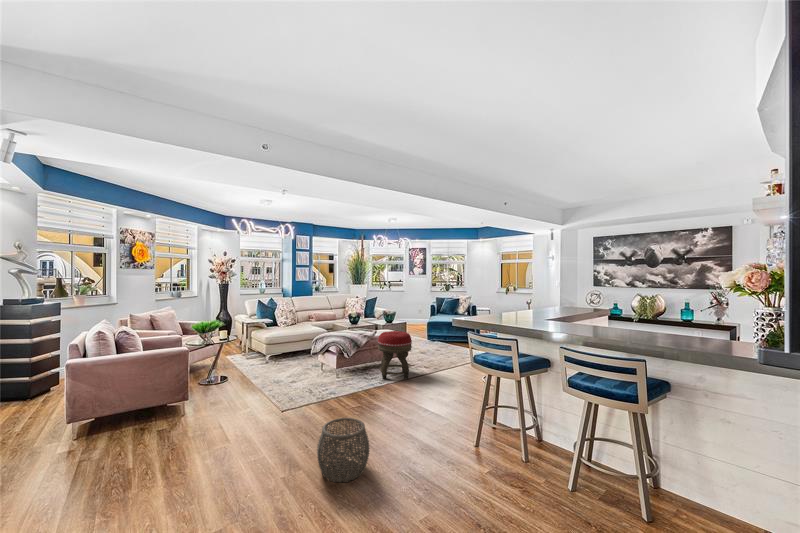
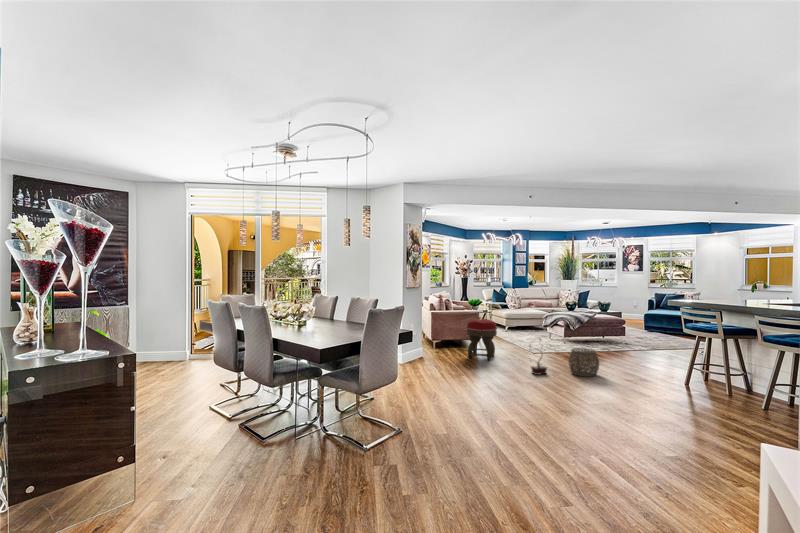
footstool: present [378,331,412,379] -> present [467,319,497,360]
potted plant: none [228,416,300,504] -> present [529,339,547,375]

